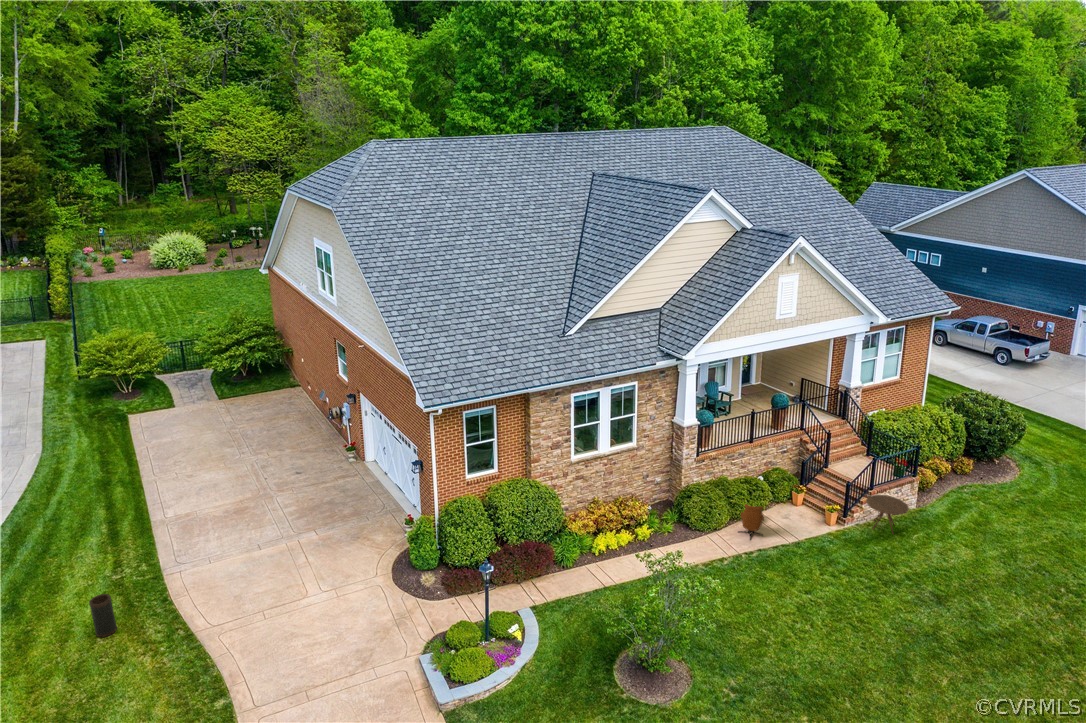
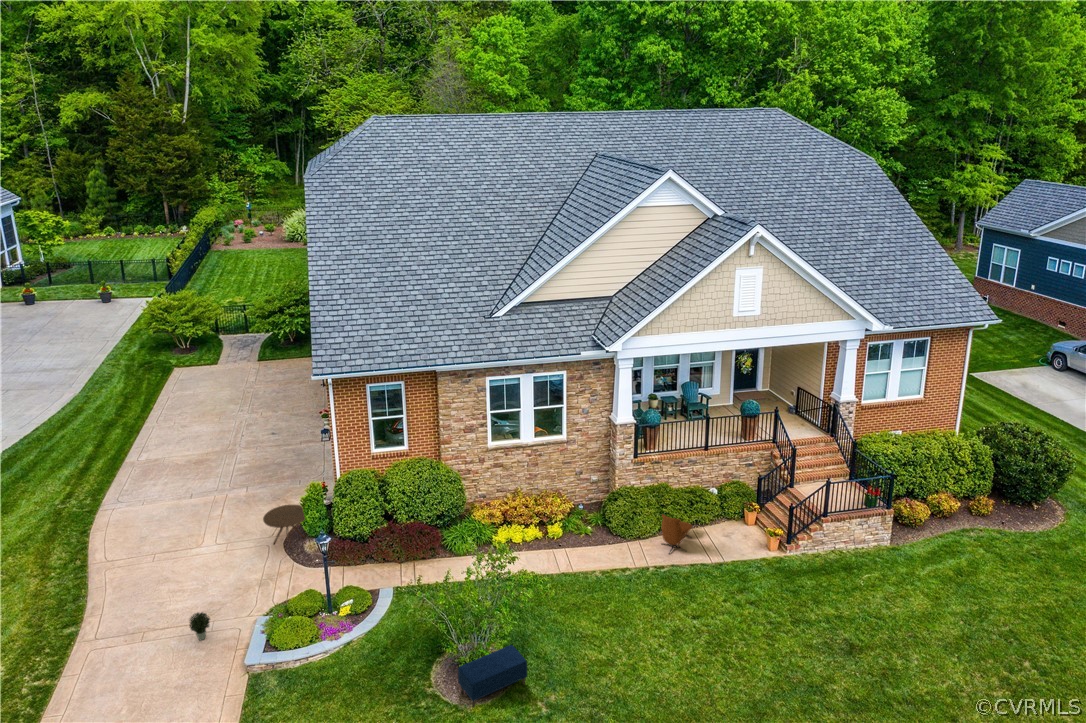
round table: present [866,495,909,534] -> present [263,505,305,548]
trash can: present [89,594,117,637] -> none [13,515,40,554]
bench: none [655,641,712,705] -> present [458,645,527,707]
potted plant: none [359,662,381,692] -> present [190,612,210,640]

